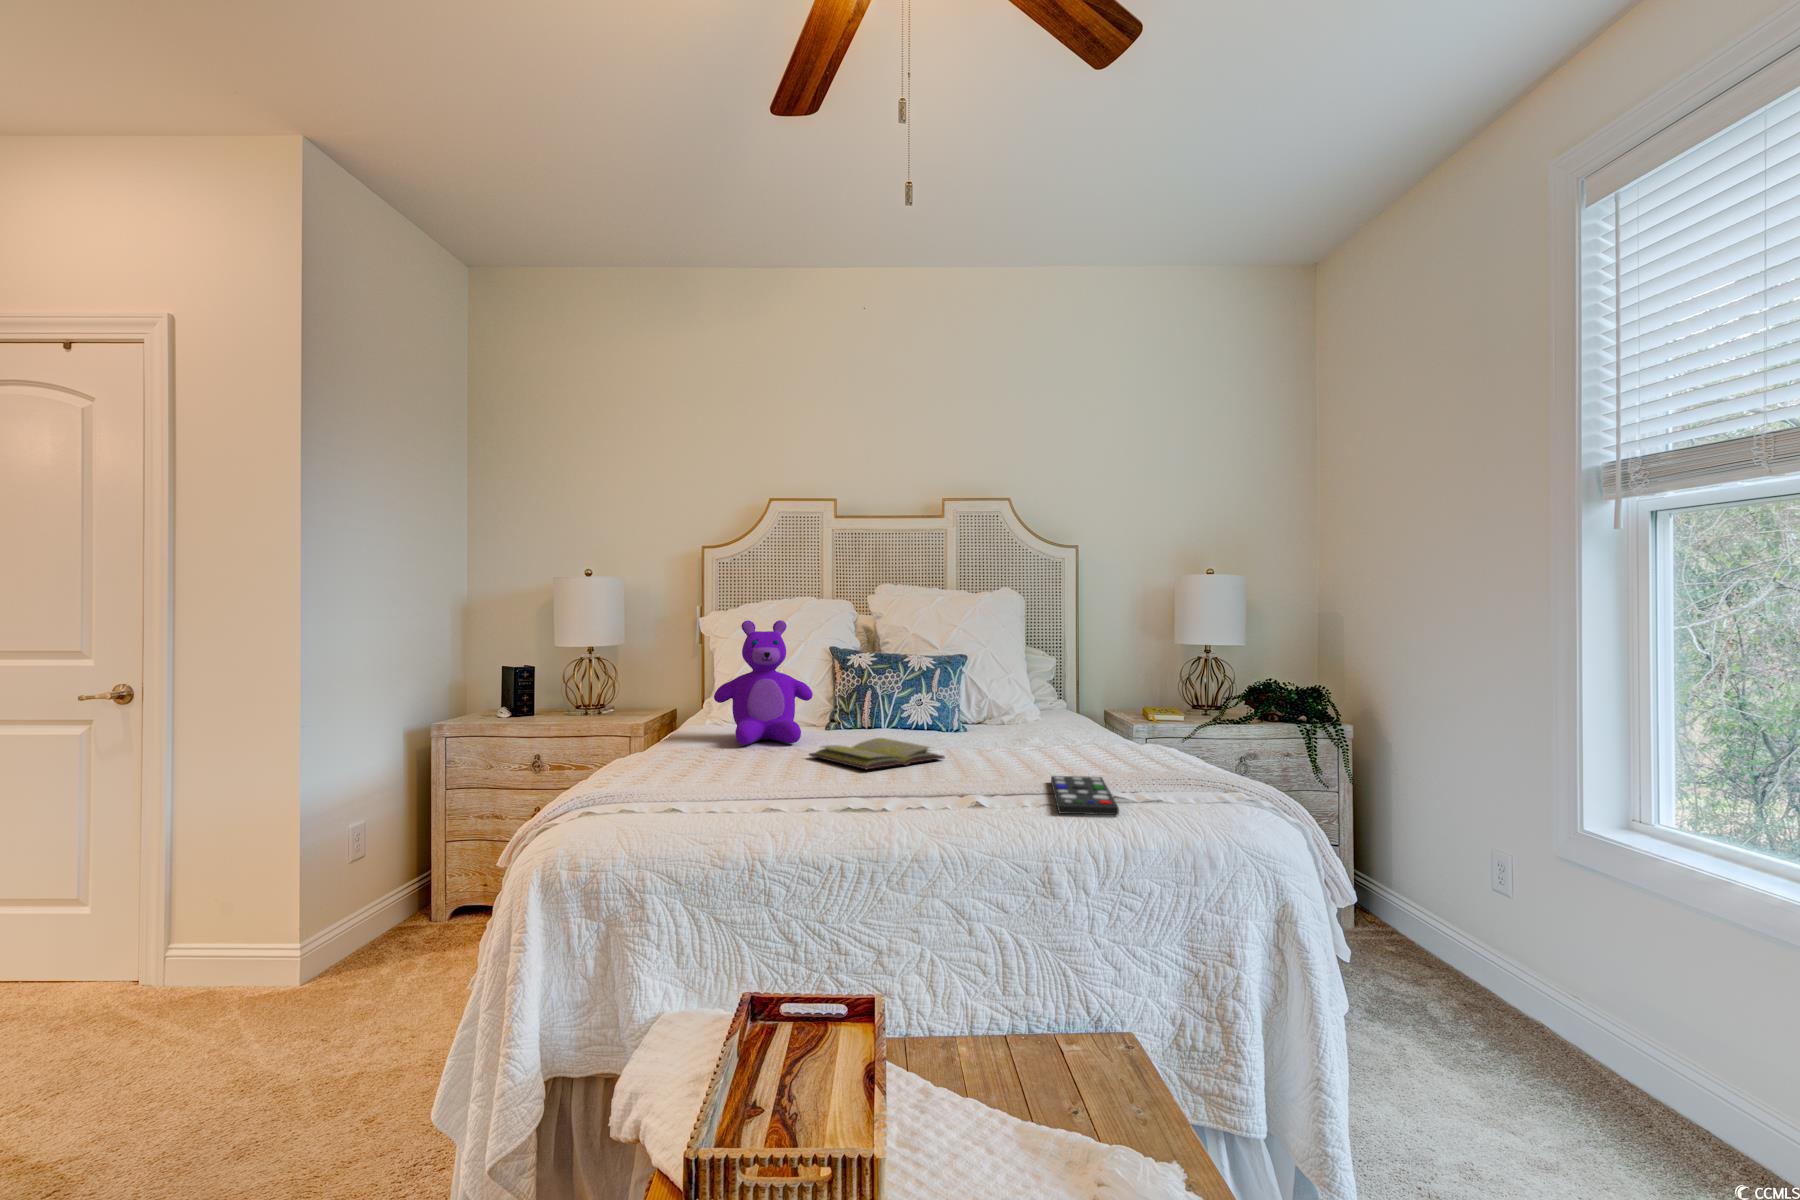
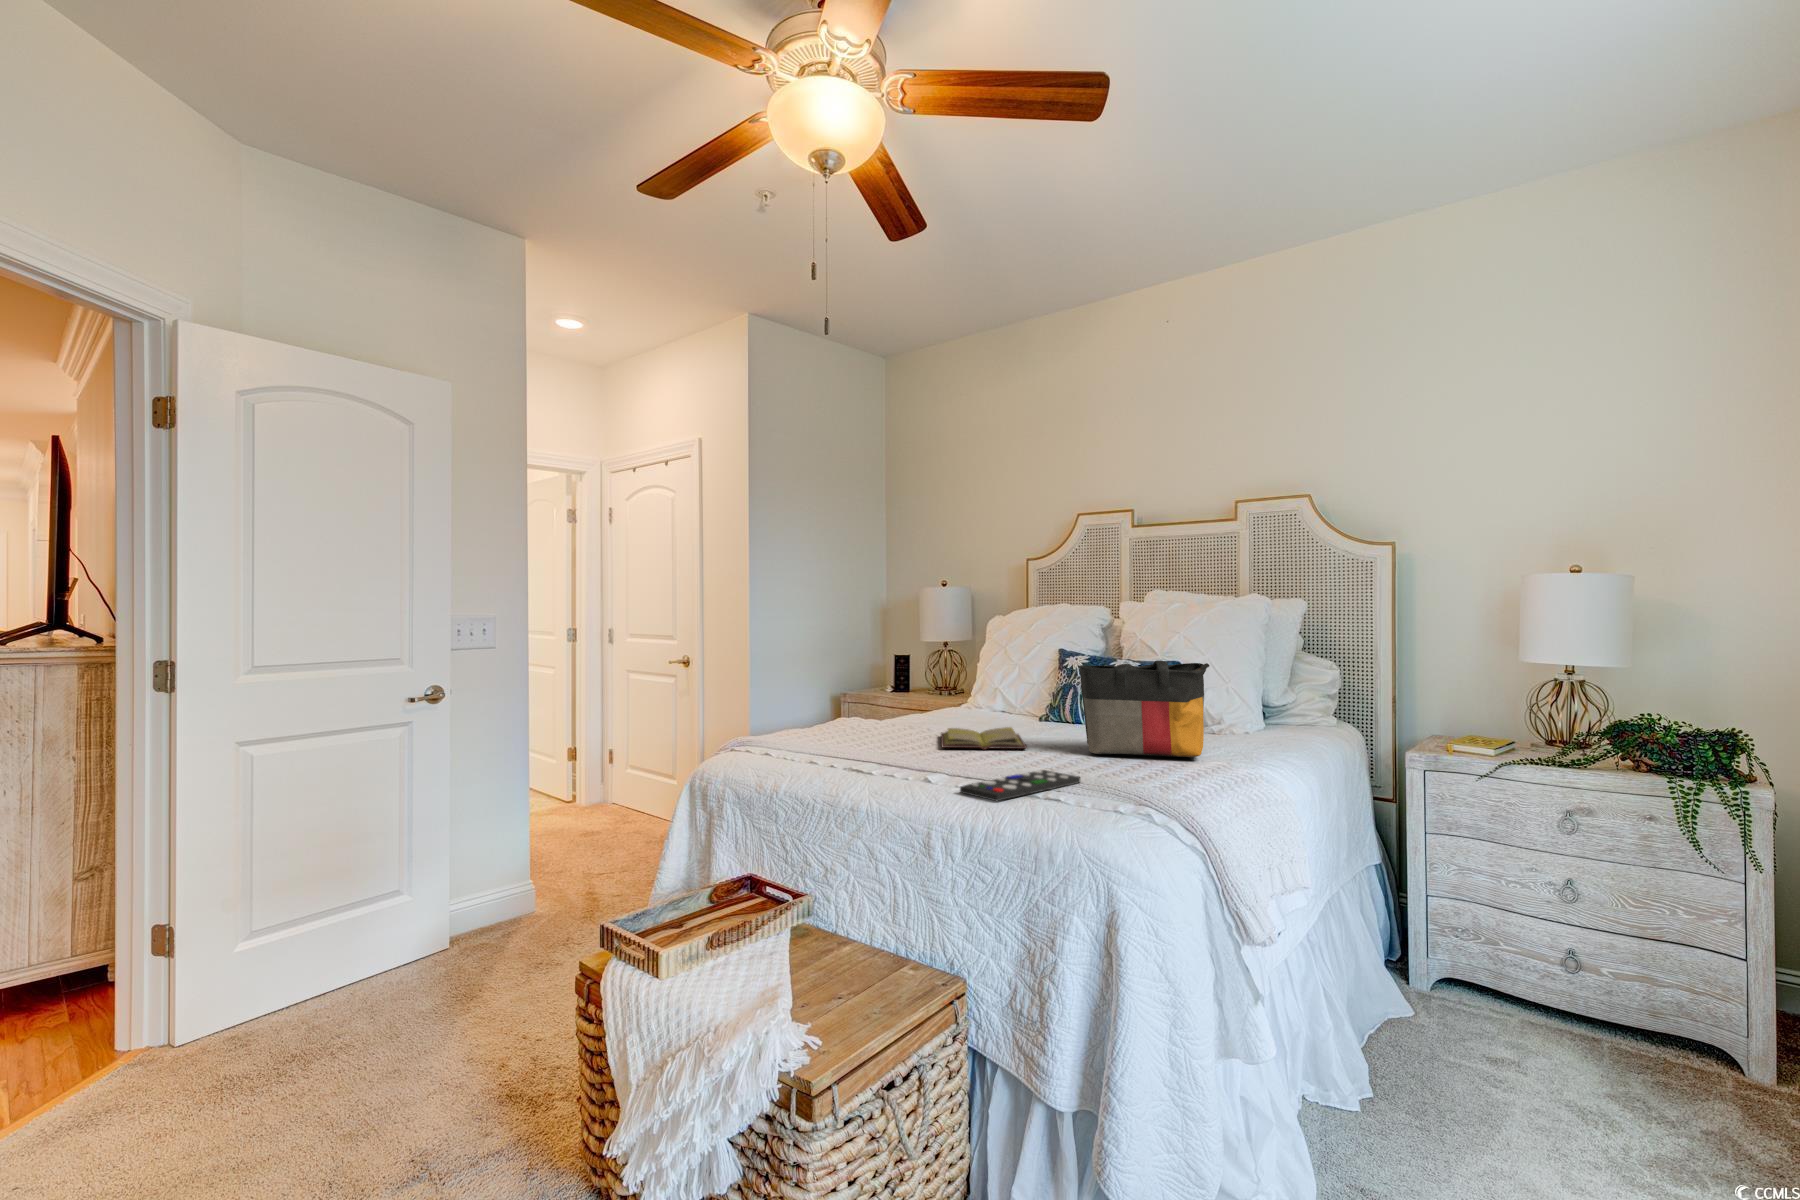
teddy bear: present [714,620,813,745] -> none [921,624,999,726]
tote bag: none [993,651,1109,754] -> present [1080,661,1209,757]

